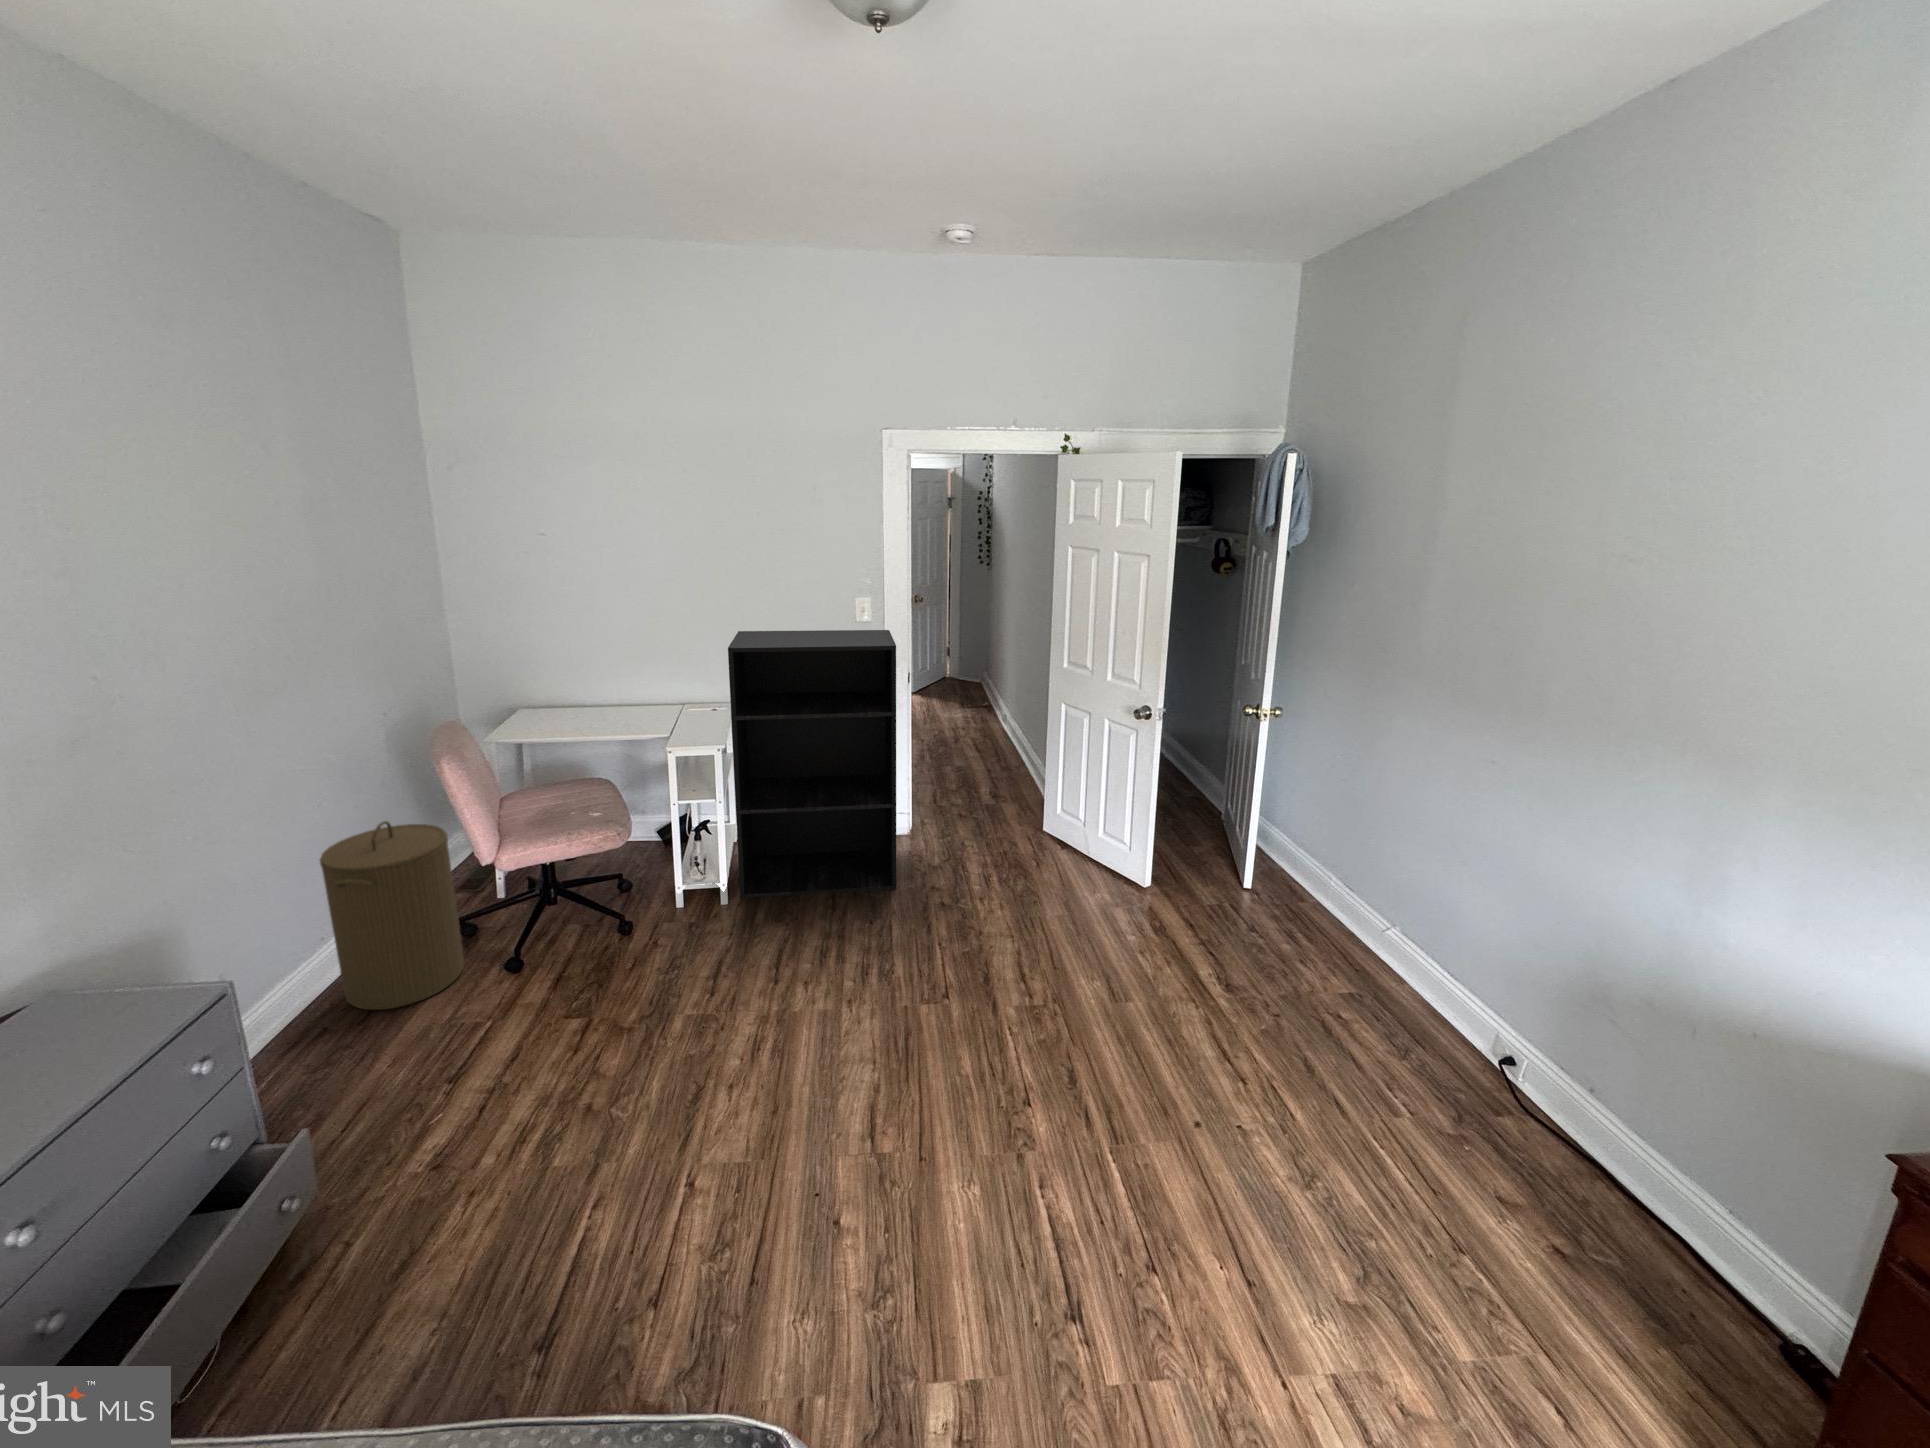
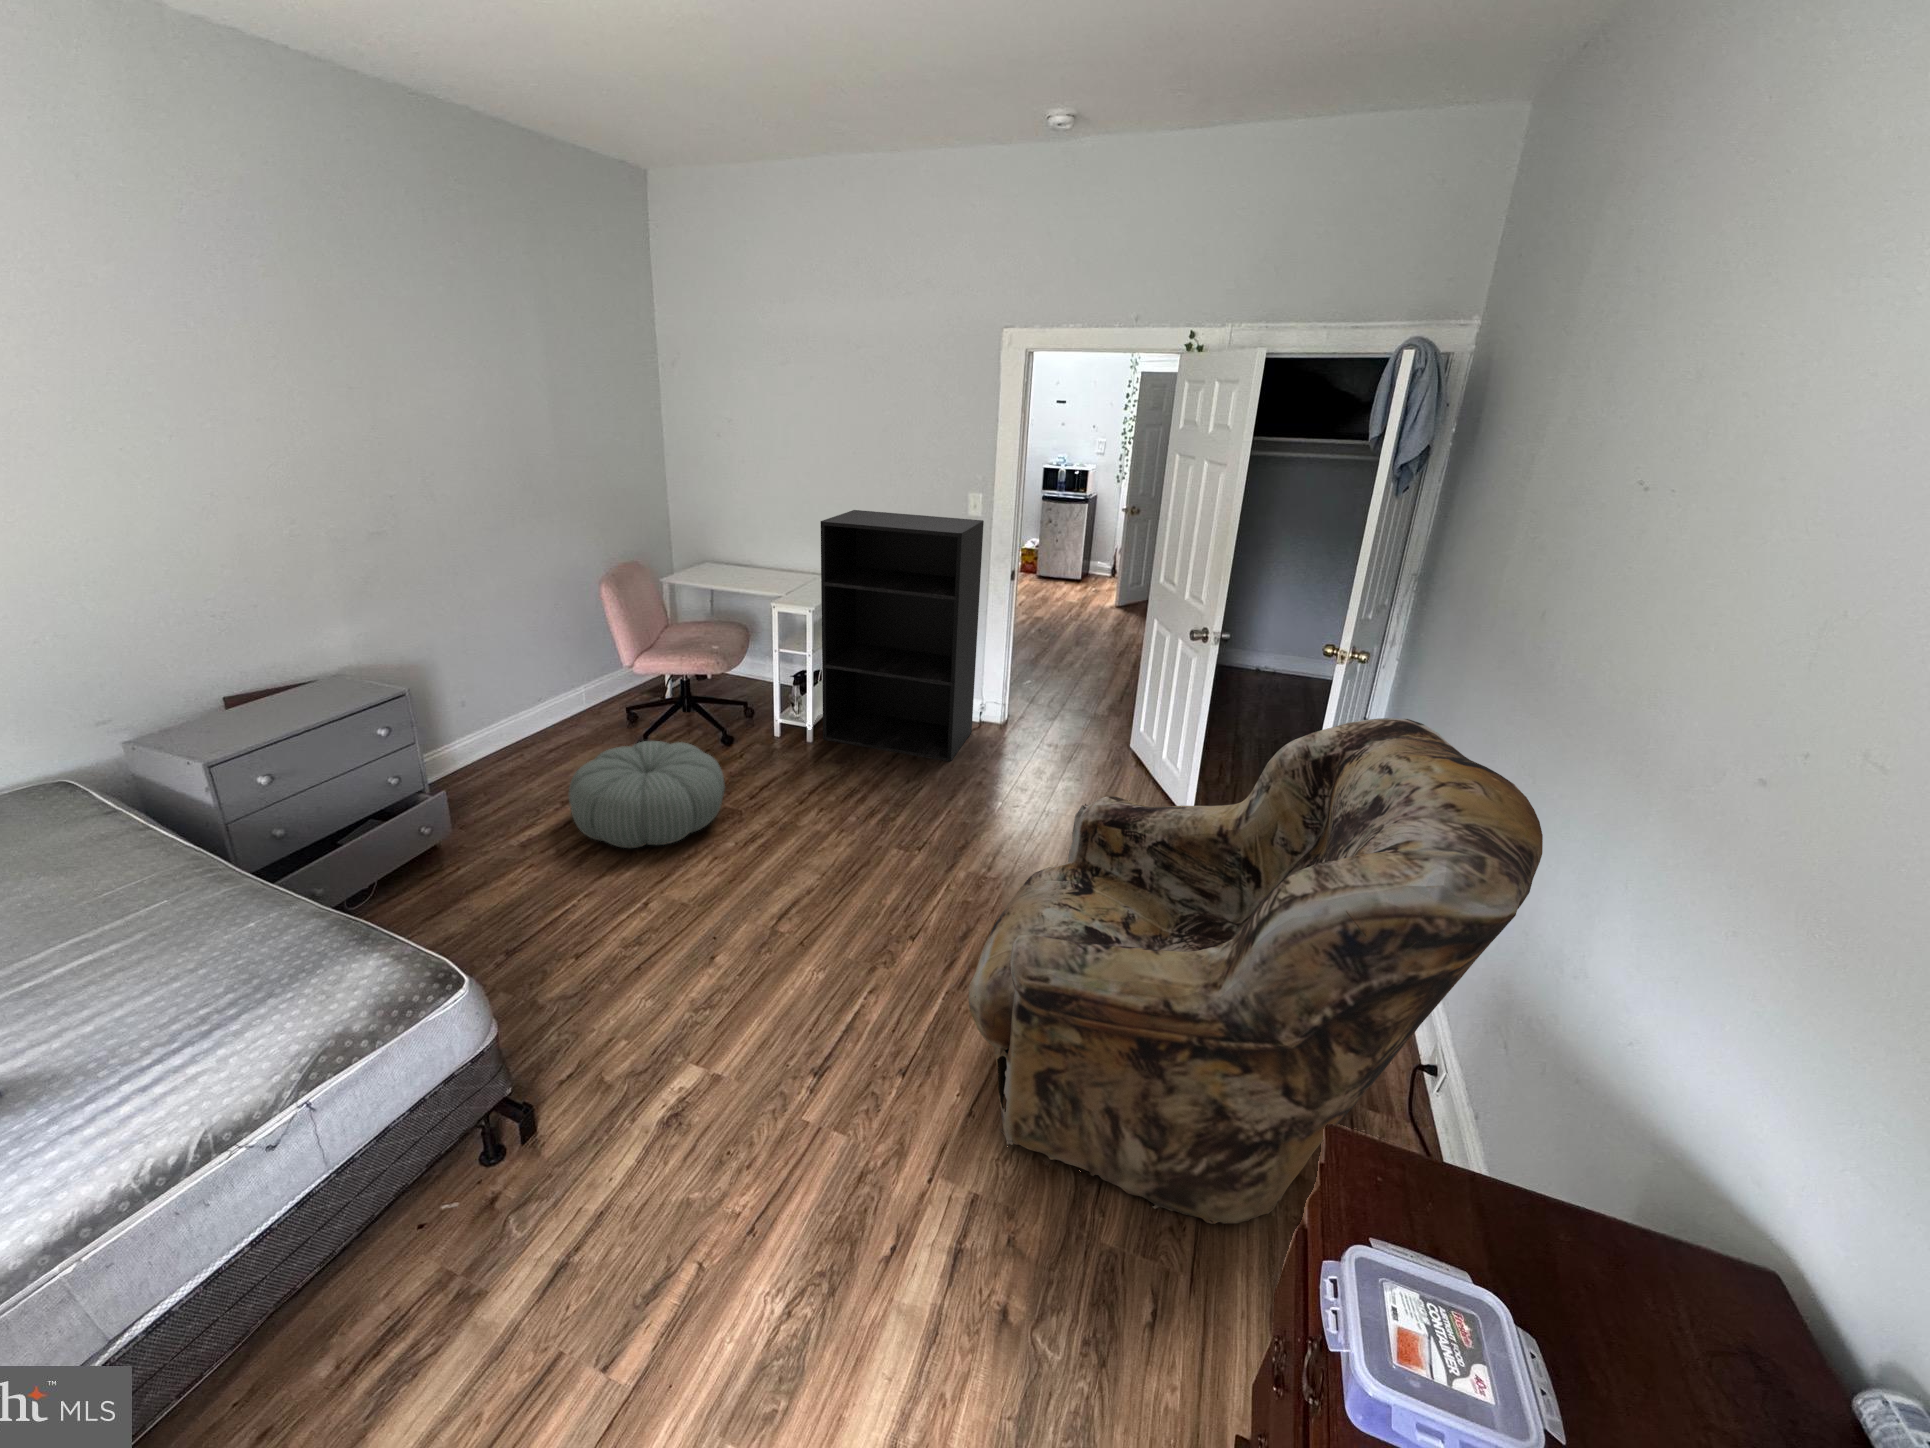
armchair: none [1151,766,1754,1302] -> present [969,718,1543,1224]
laundry hamper: present [320,821,464,1010] -> none [526,622,617,754]
pouf: none [486,946,707,1118] -> present [569,741,725,848]

